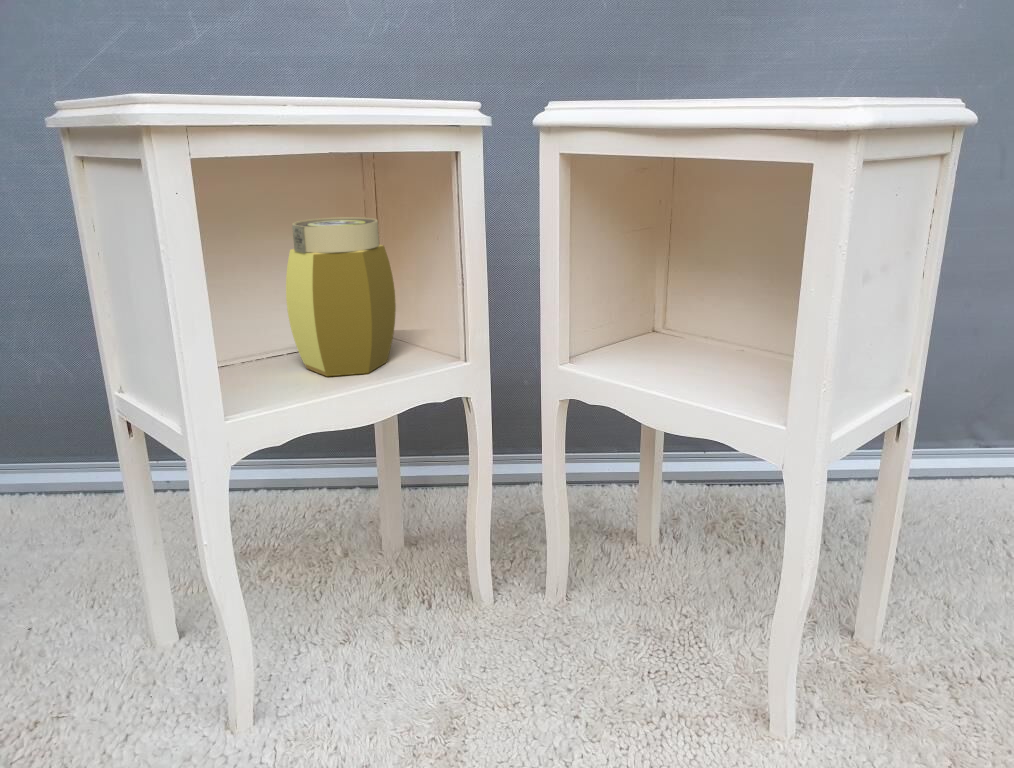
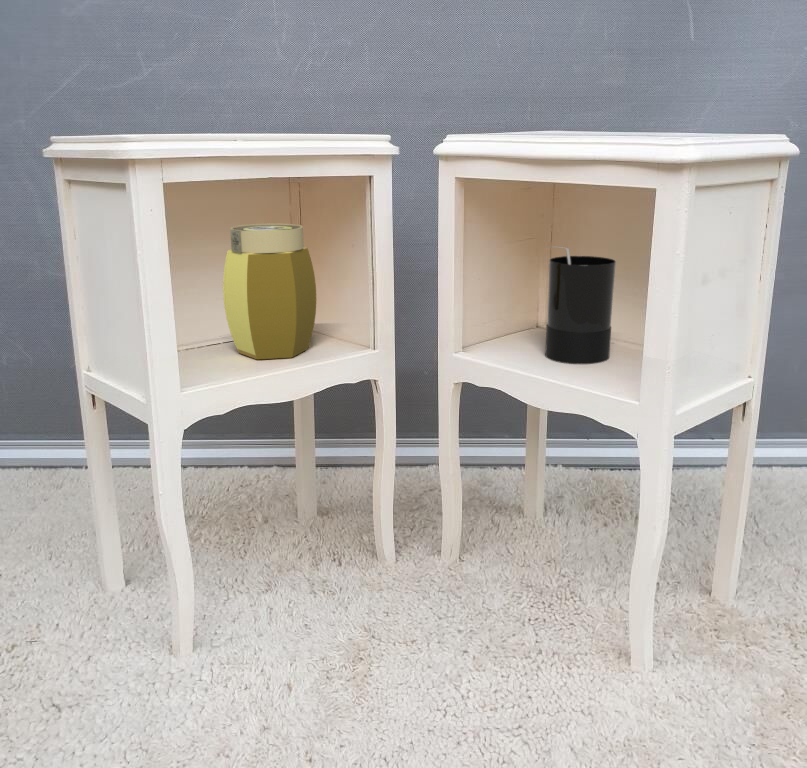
candle: none [662,239,744,378] -> present [545,247,616,364]

